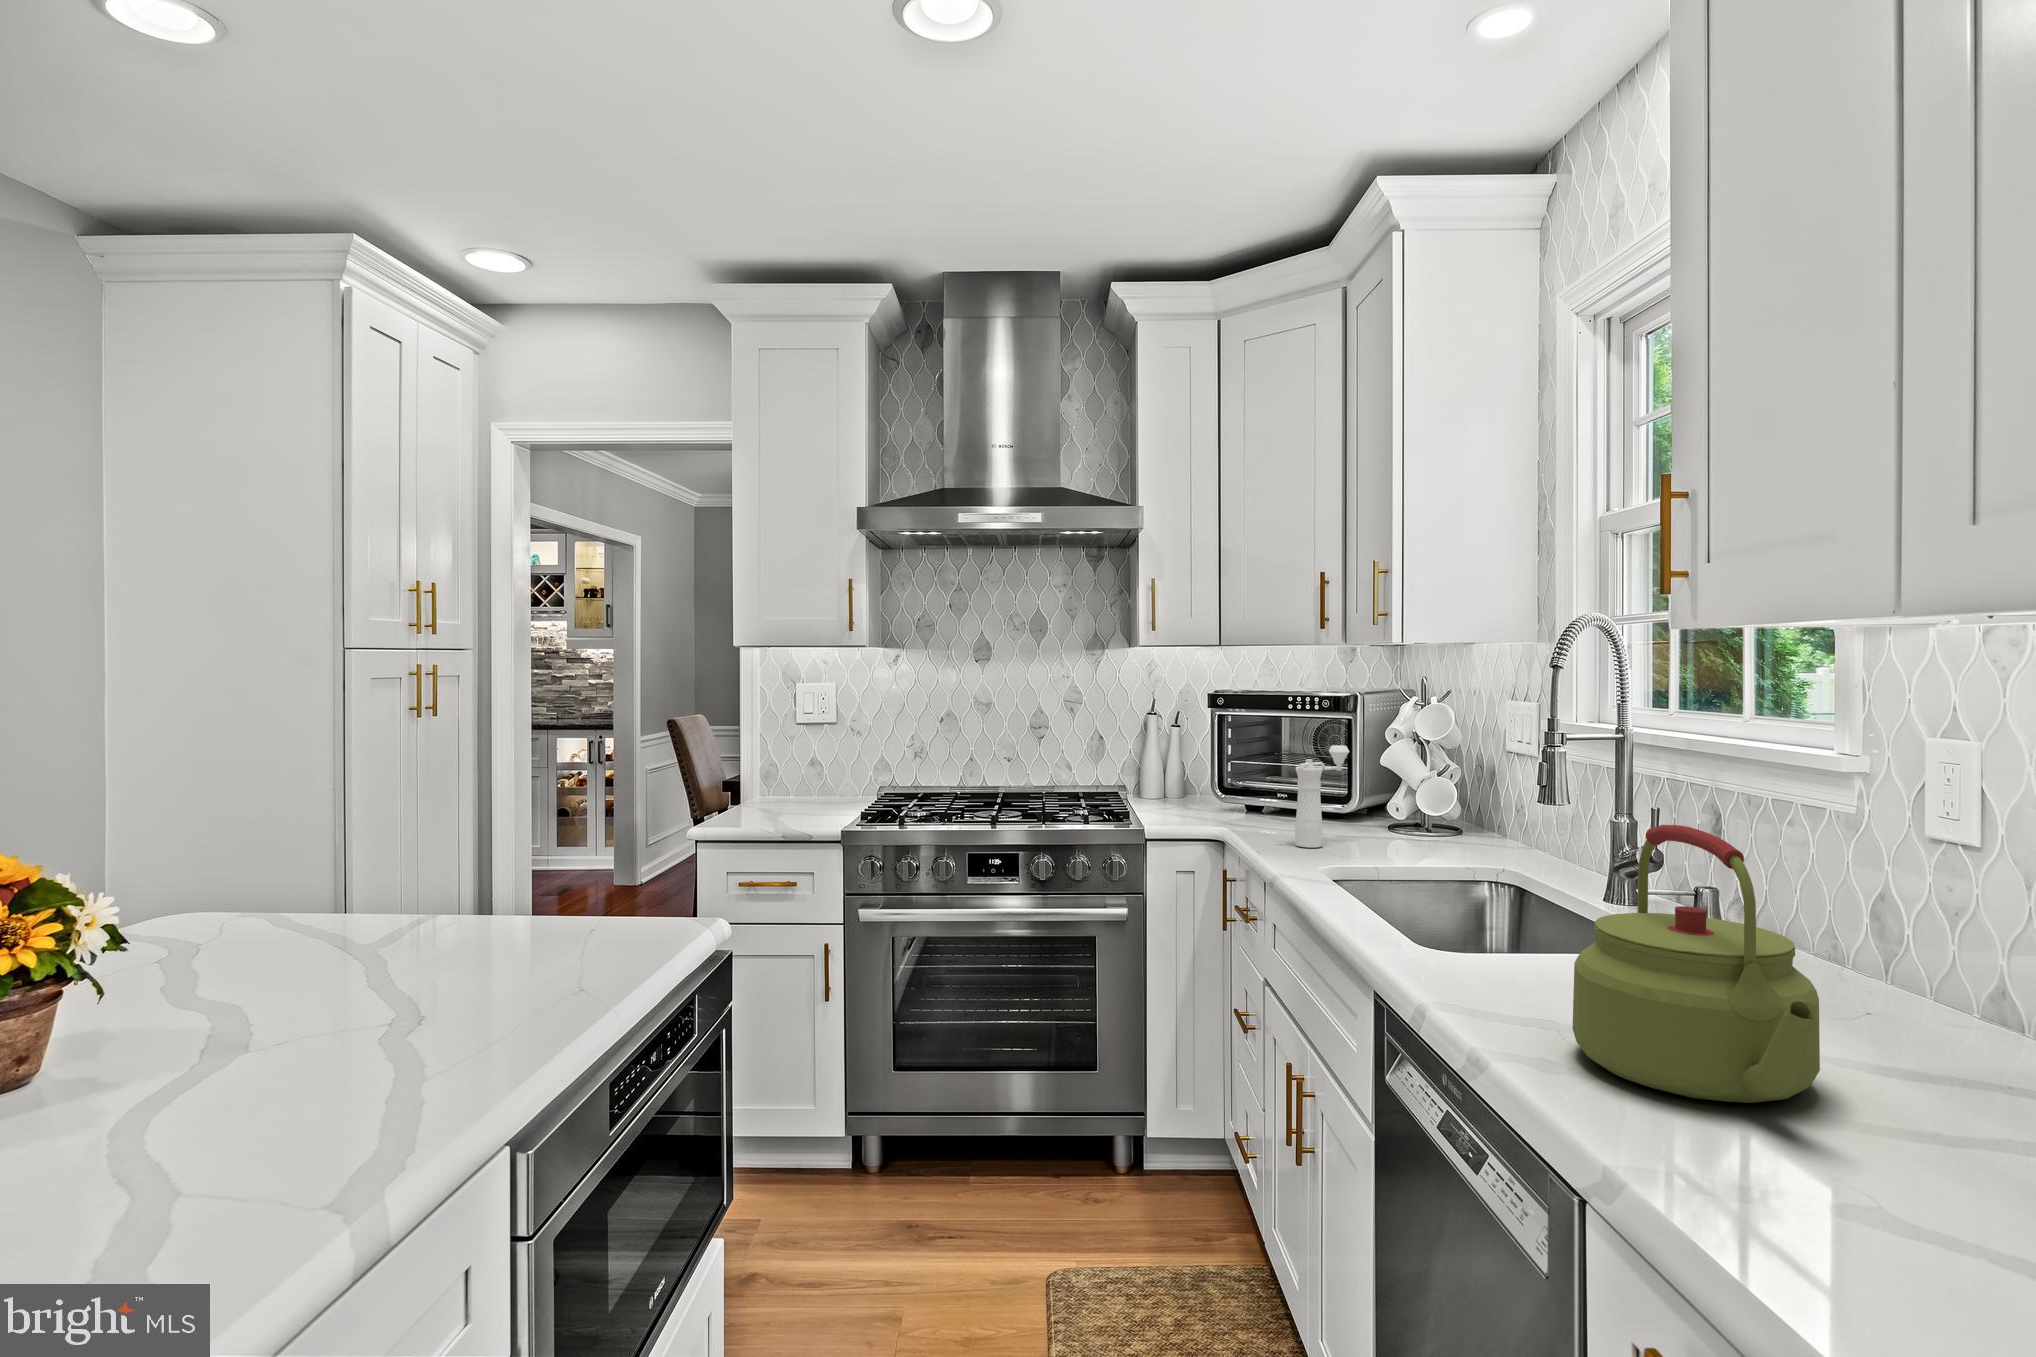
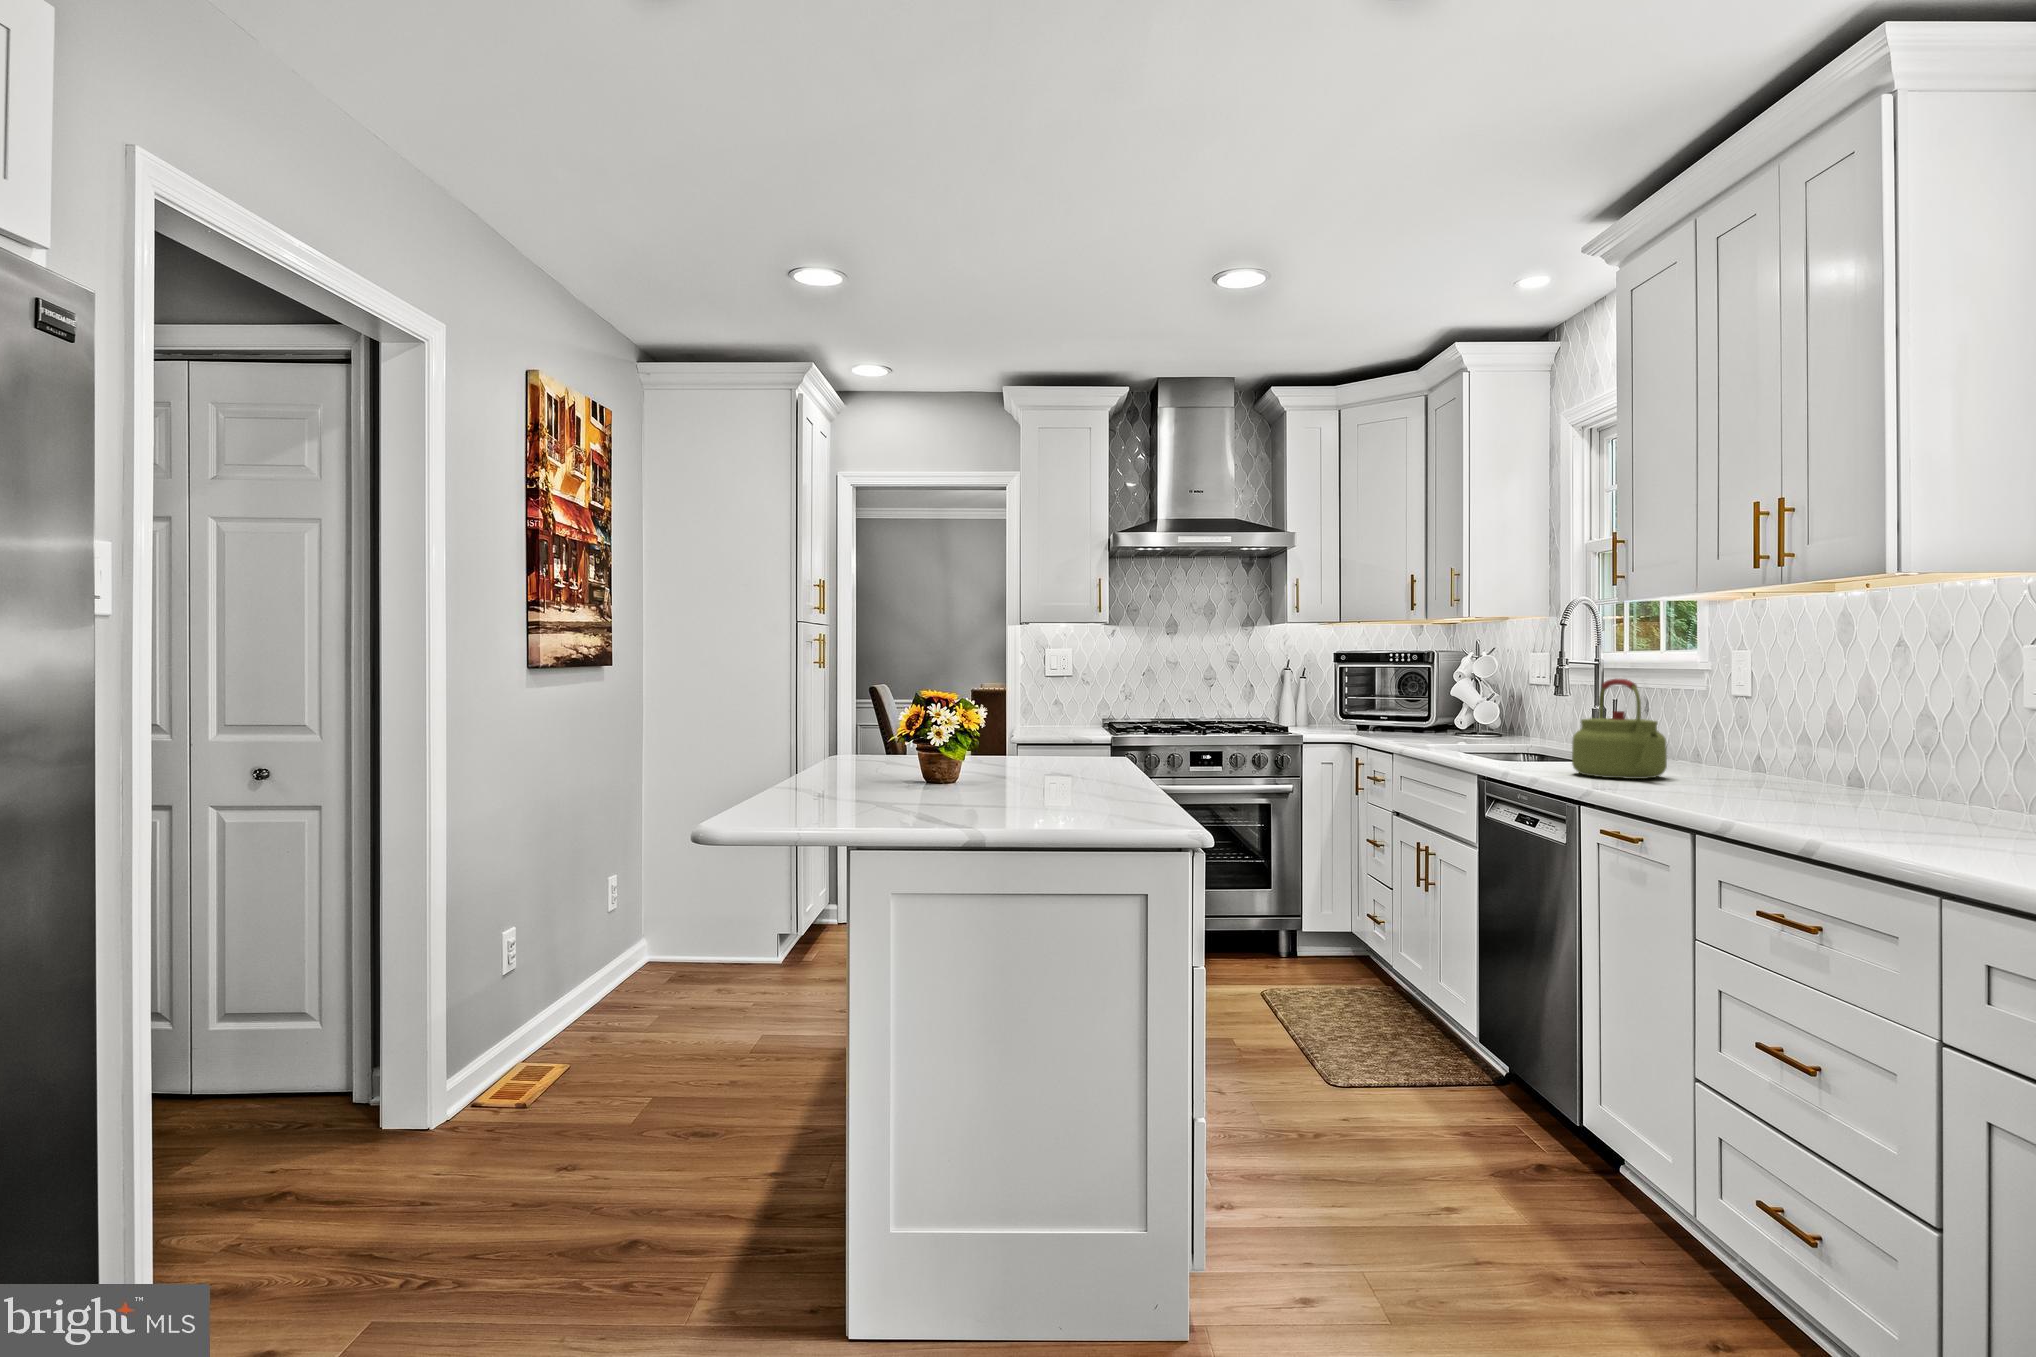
pepper mill: present [1295,745,1349,848] -> none [1406,680,1437,739]

